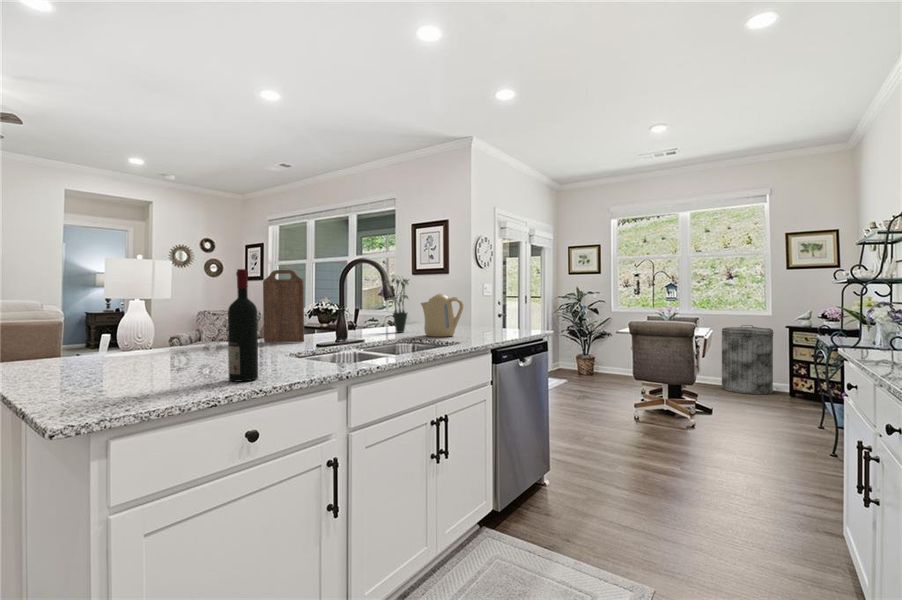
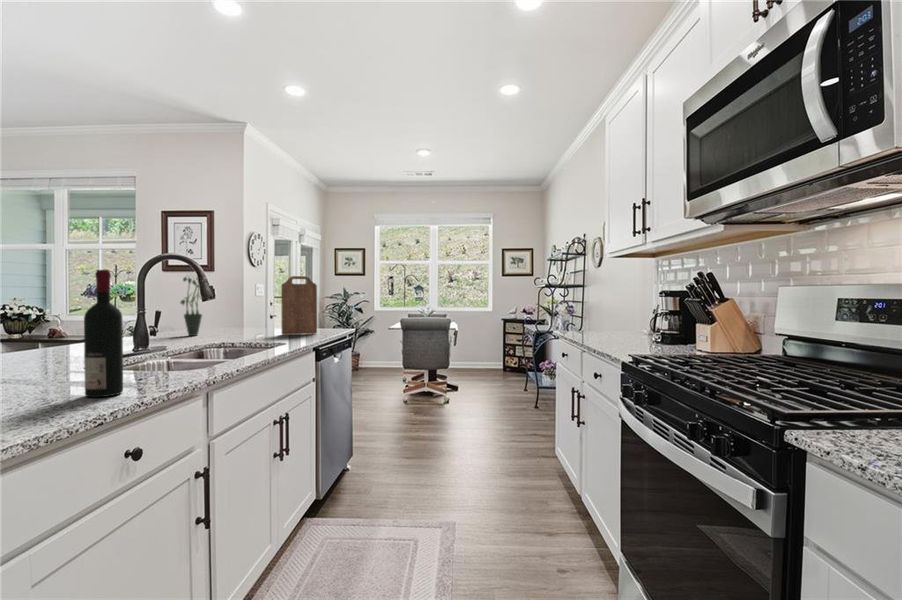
cutting board: present [263,270,304,342] -> present [281,276,317,335]
kettle: present [421,294,463,337] -> none [223,294,272,338]
trash can: present [722,325,774,394] -> none [460,319,495,373]

